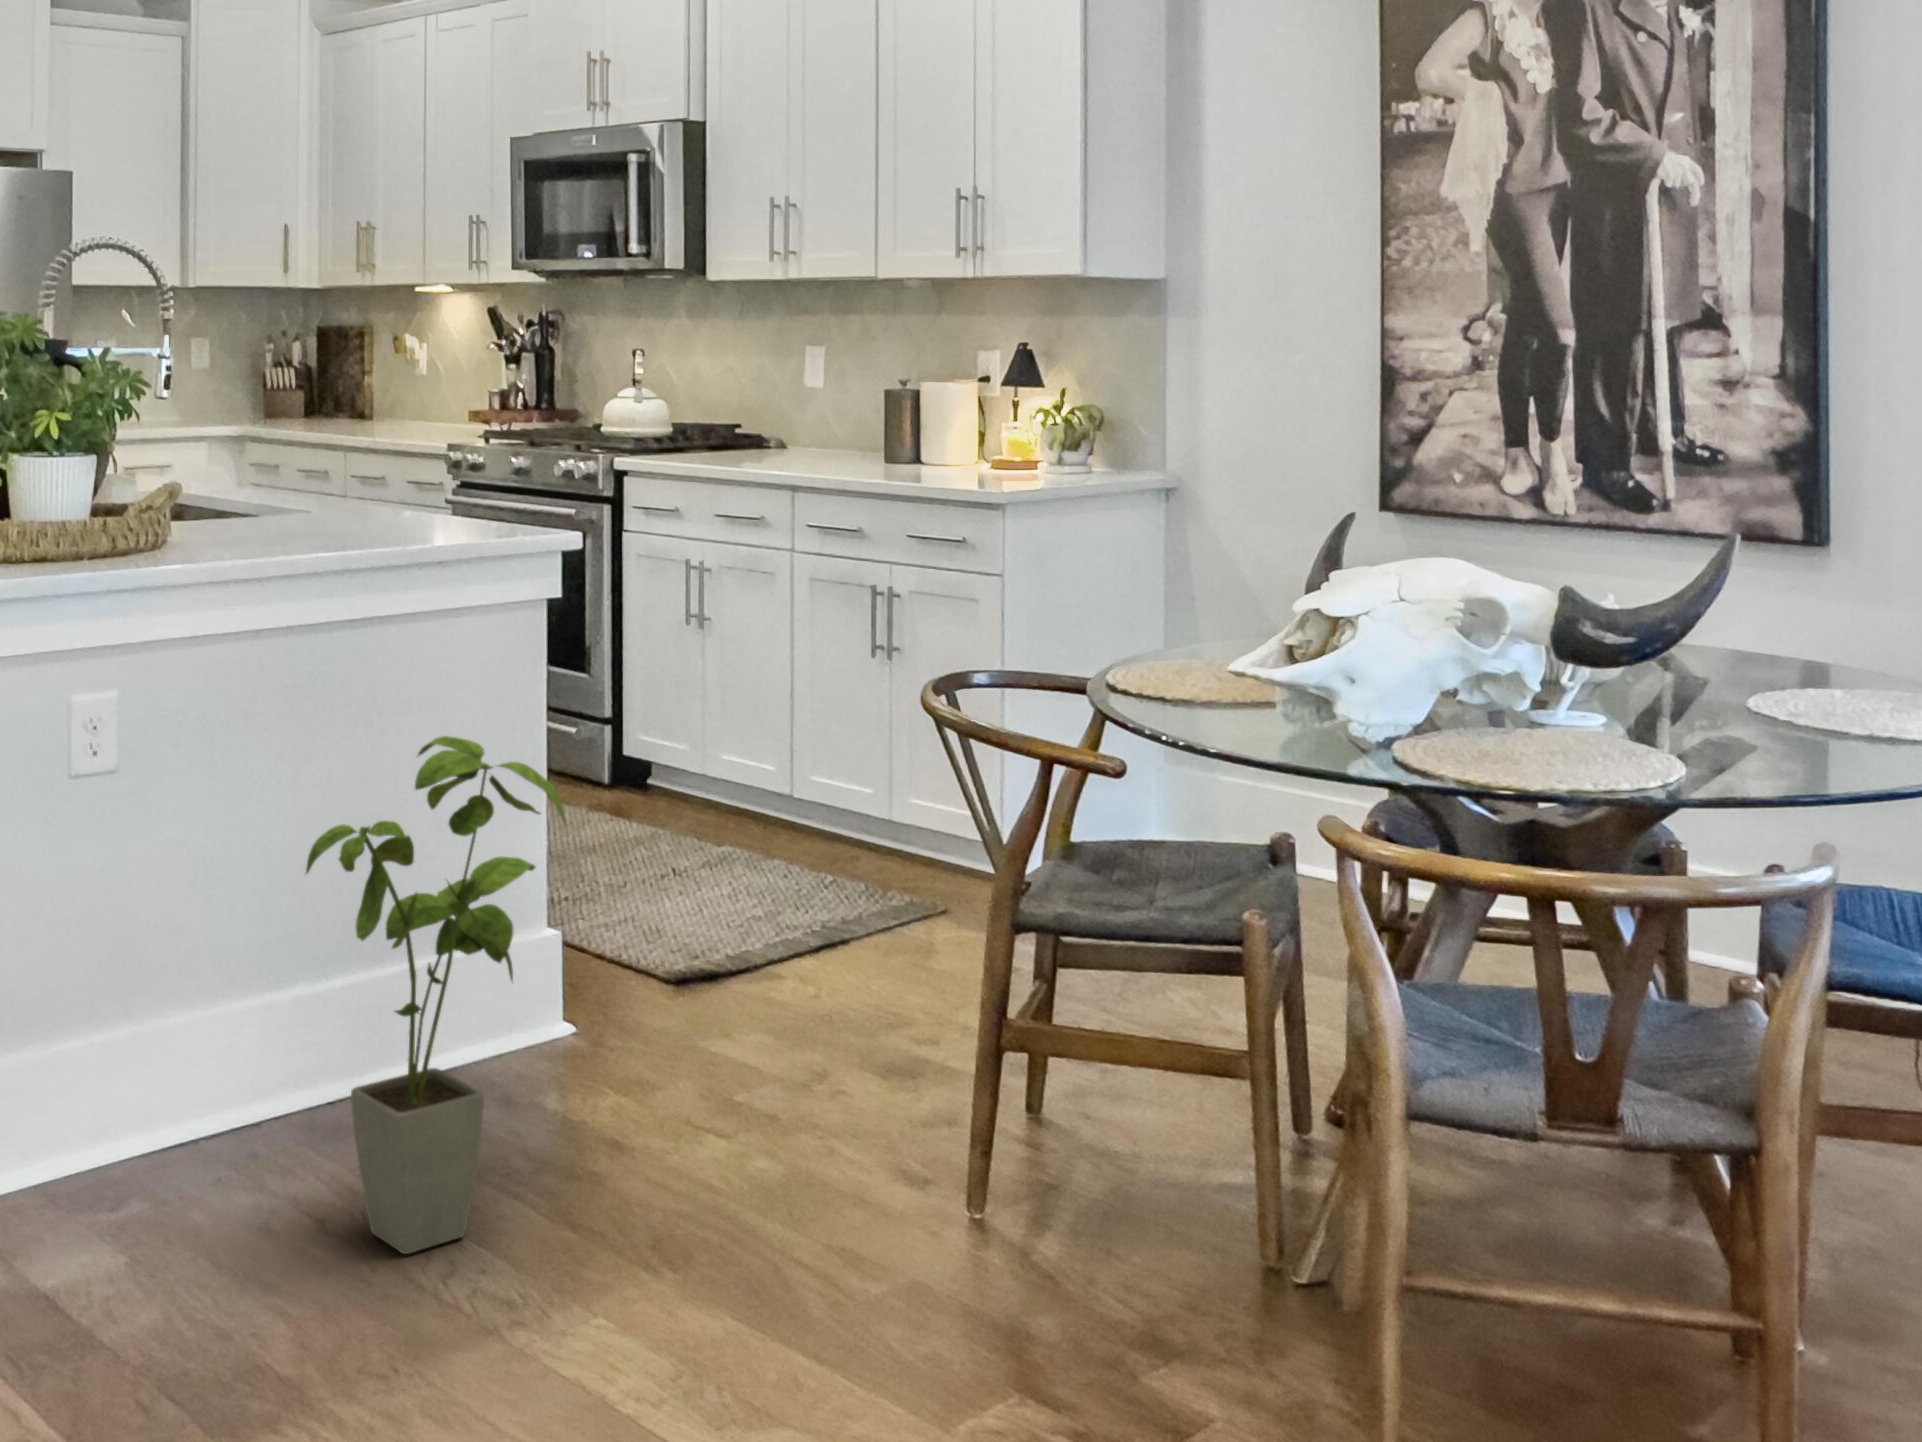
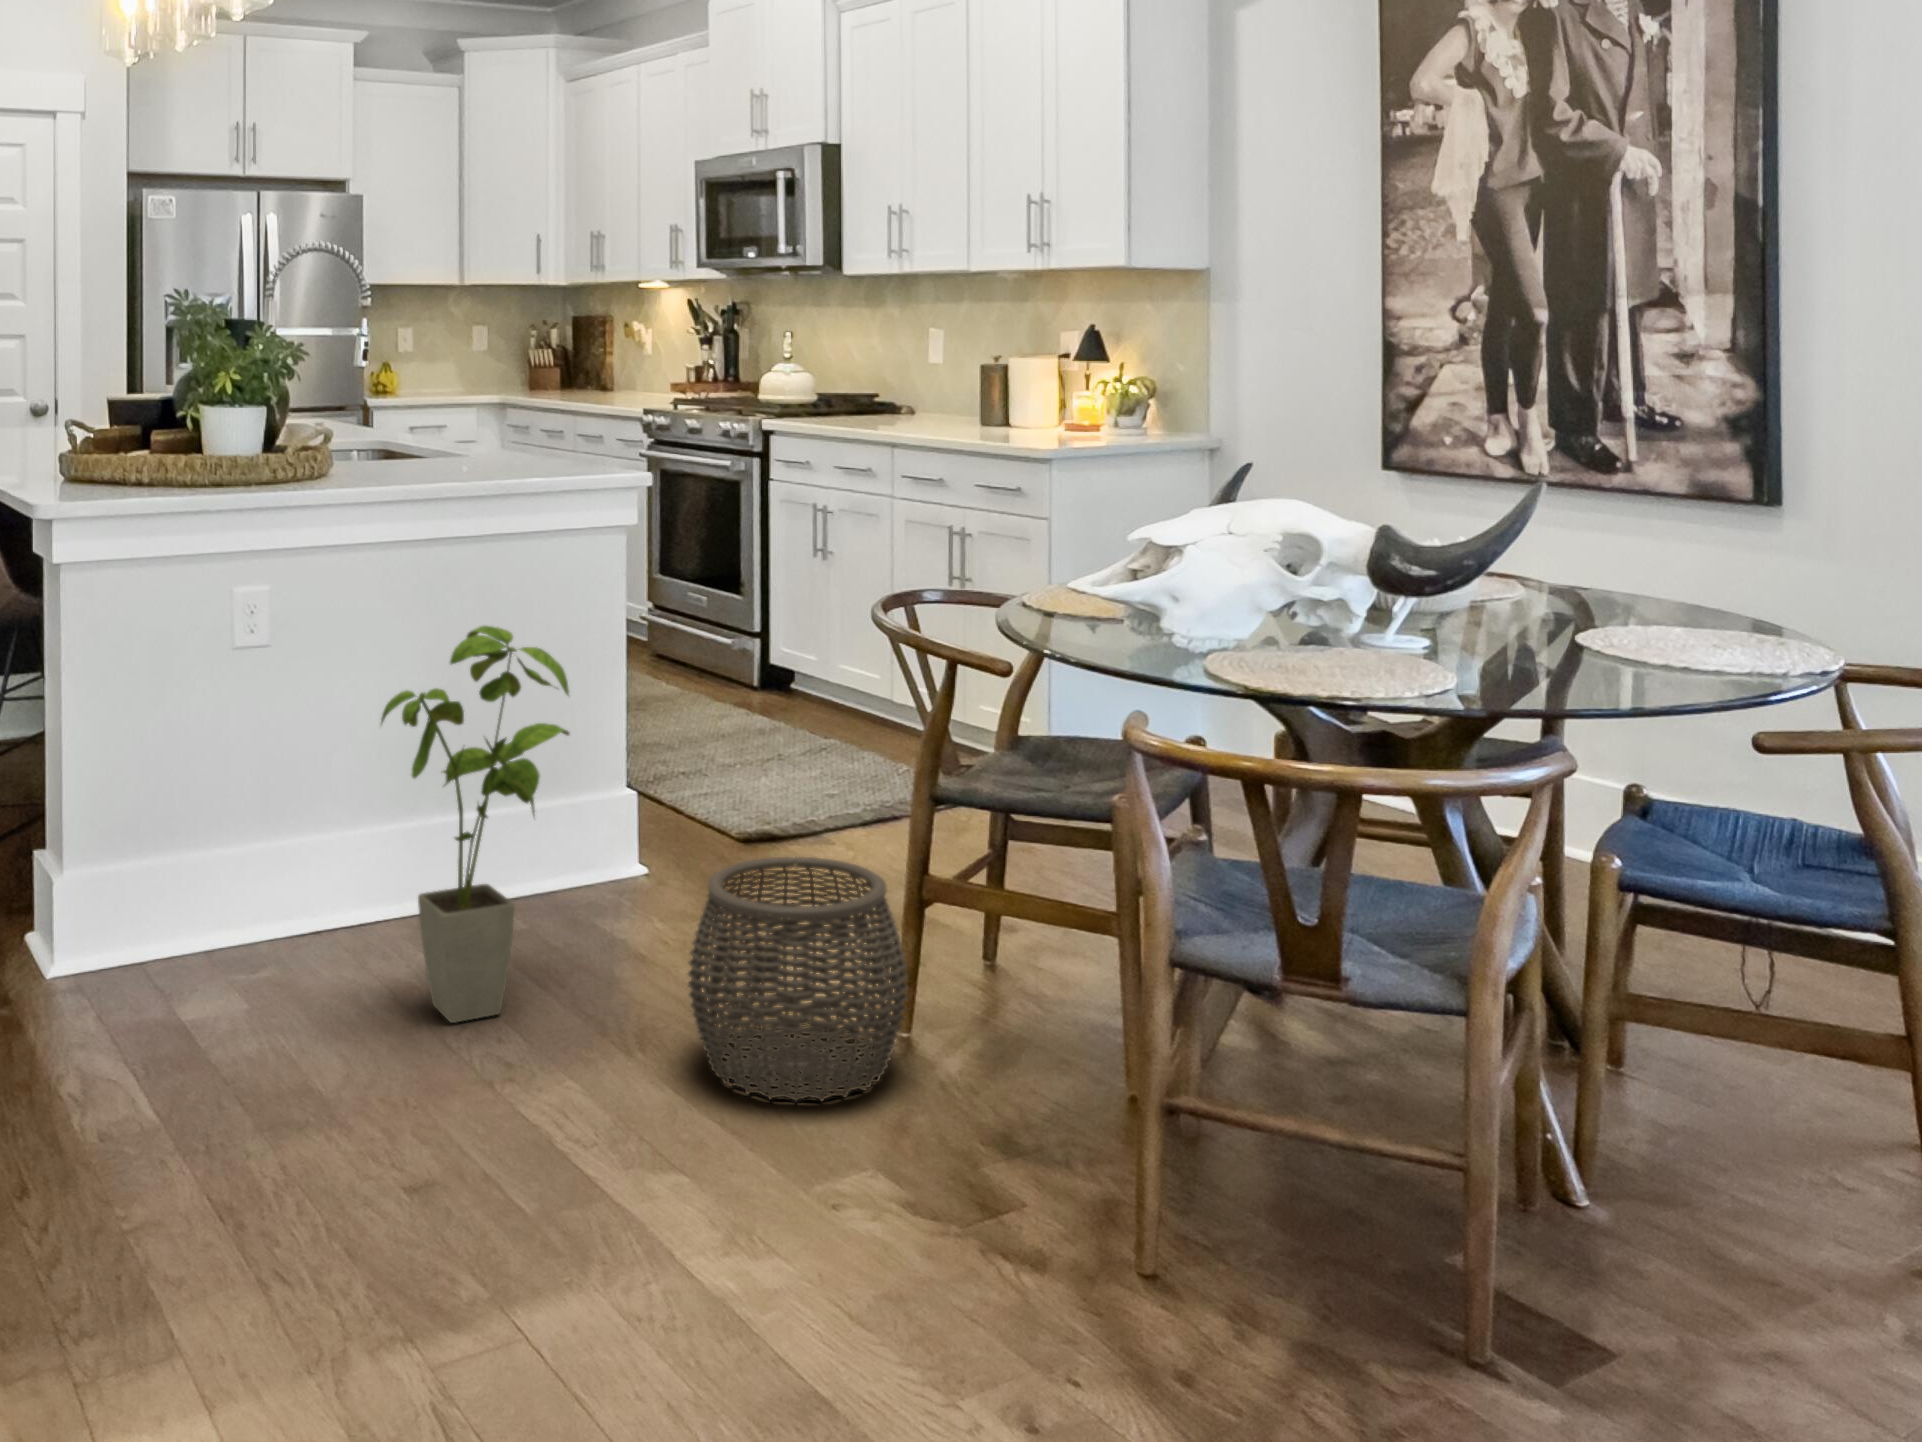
woven basket: none [731,1010,1002,1323] -> present [688,857,908,1101]

